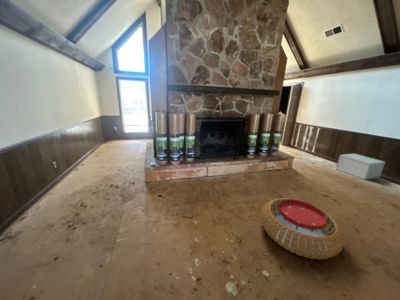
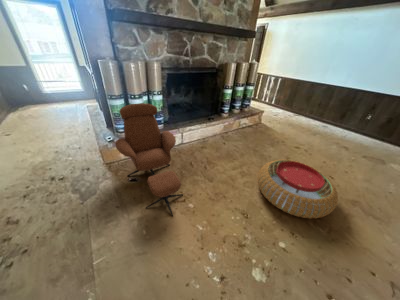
lounge chair: none [152,141,196,226] -> present [115,103,183,216]
storage box: present [336,154,385,179] -> none [296,103,336,127]

